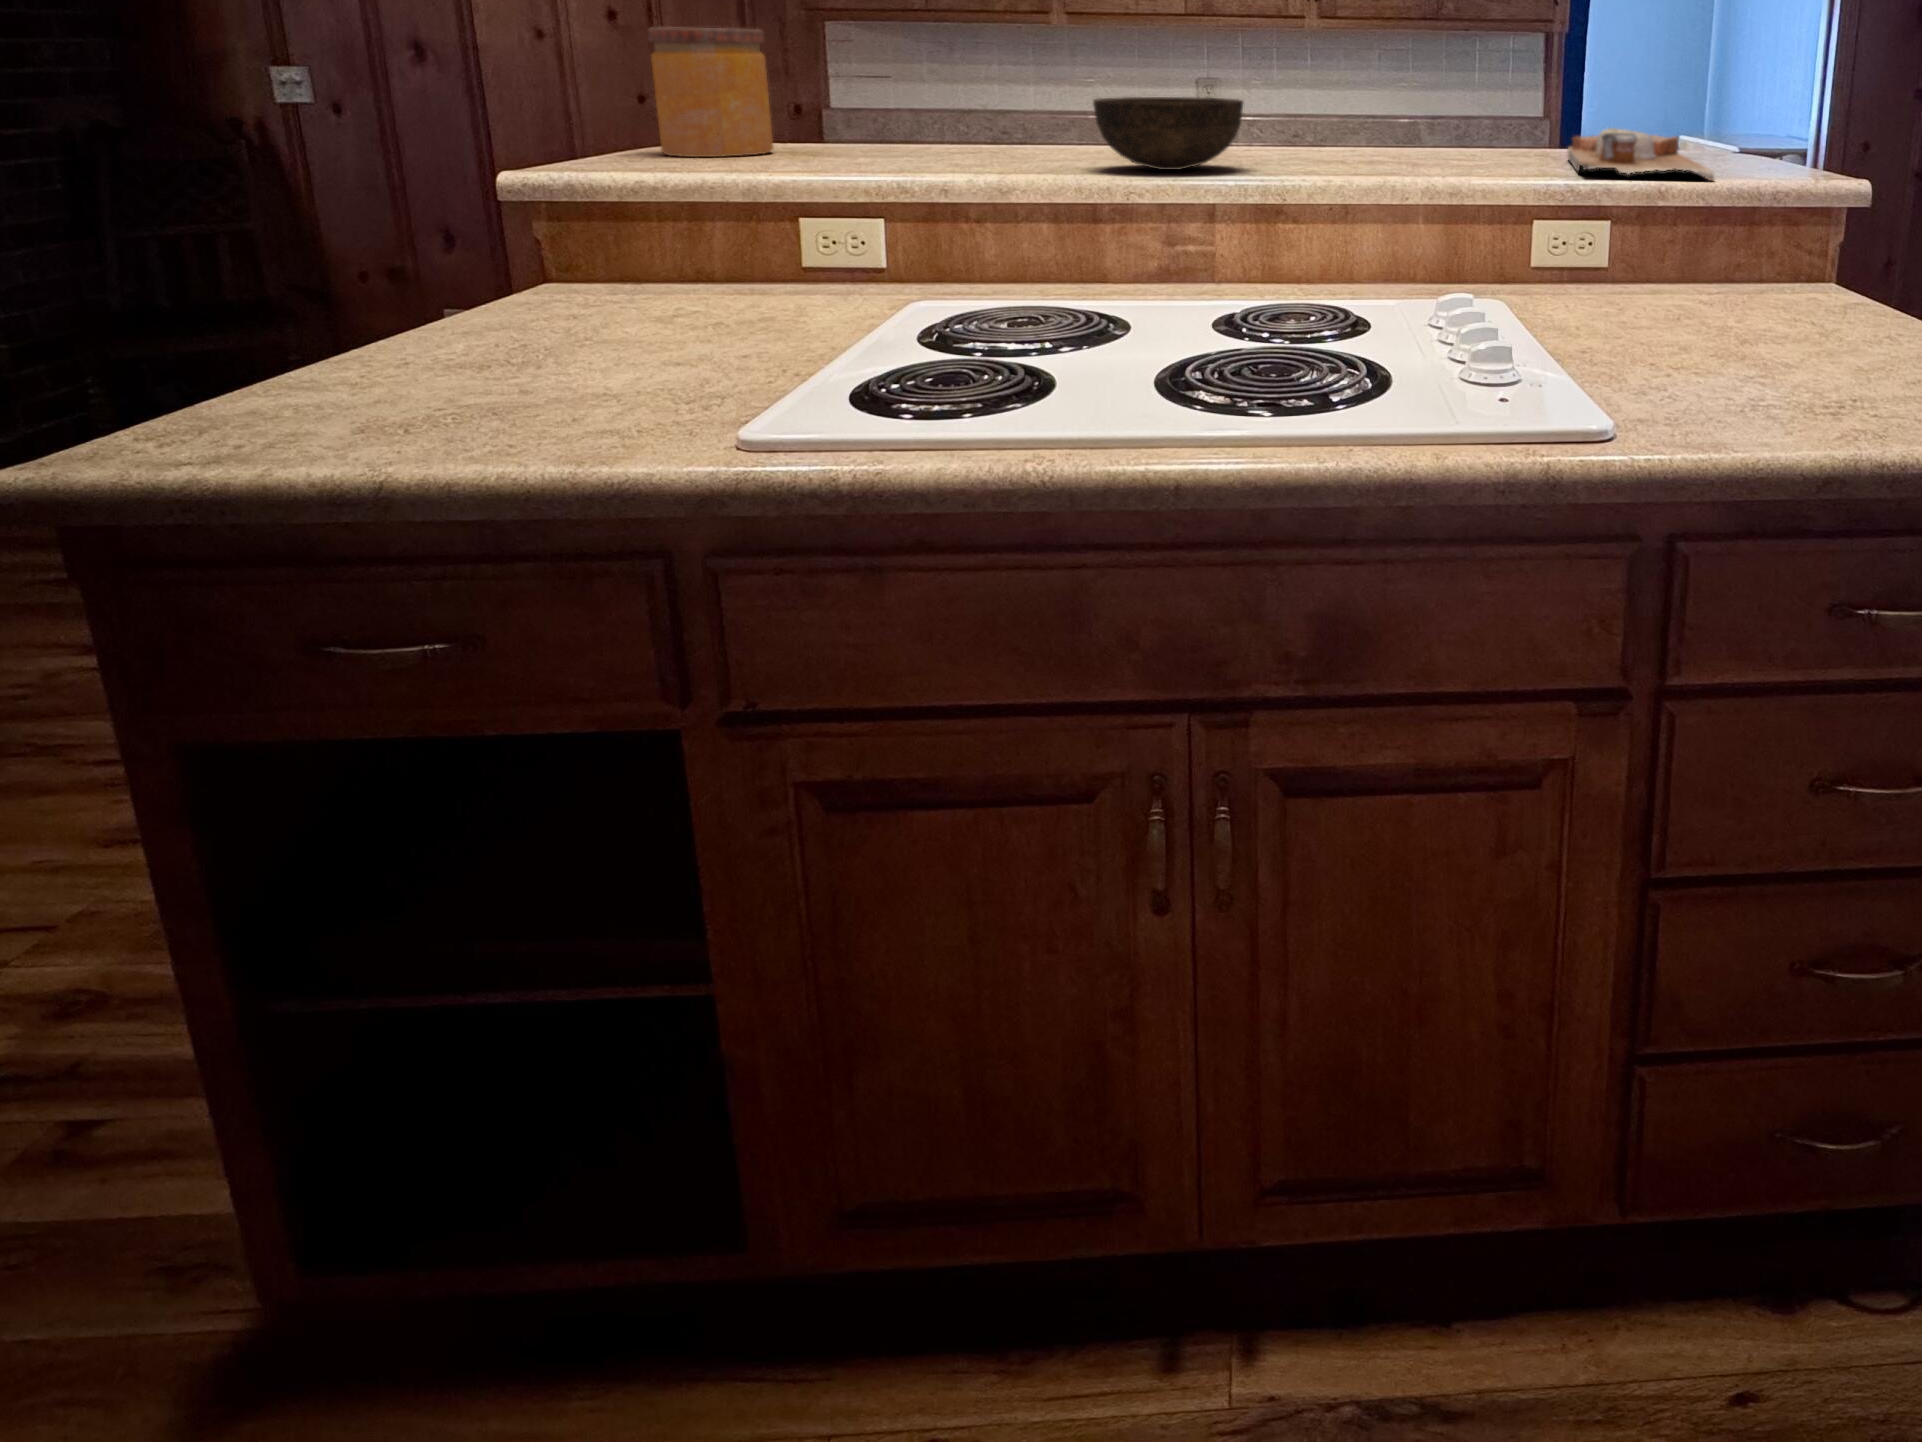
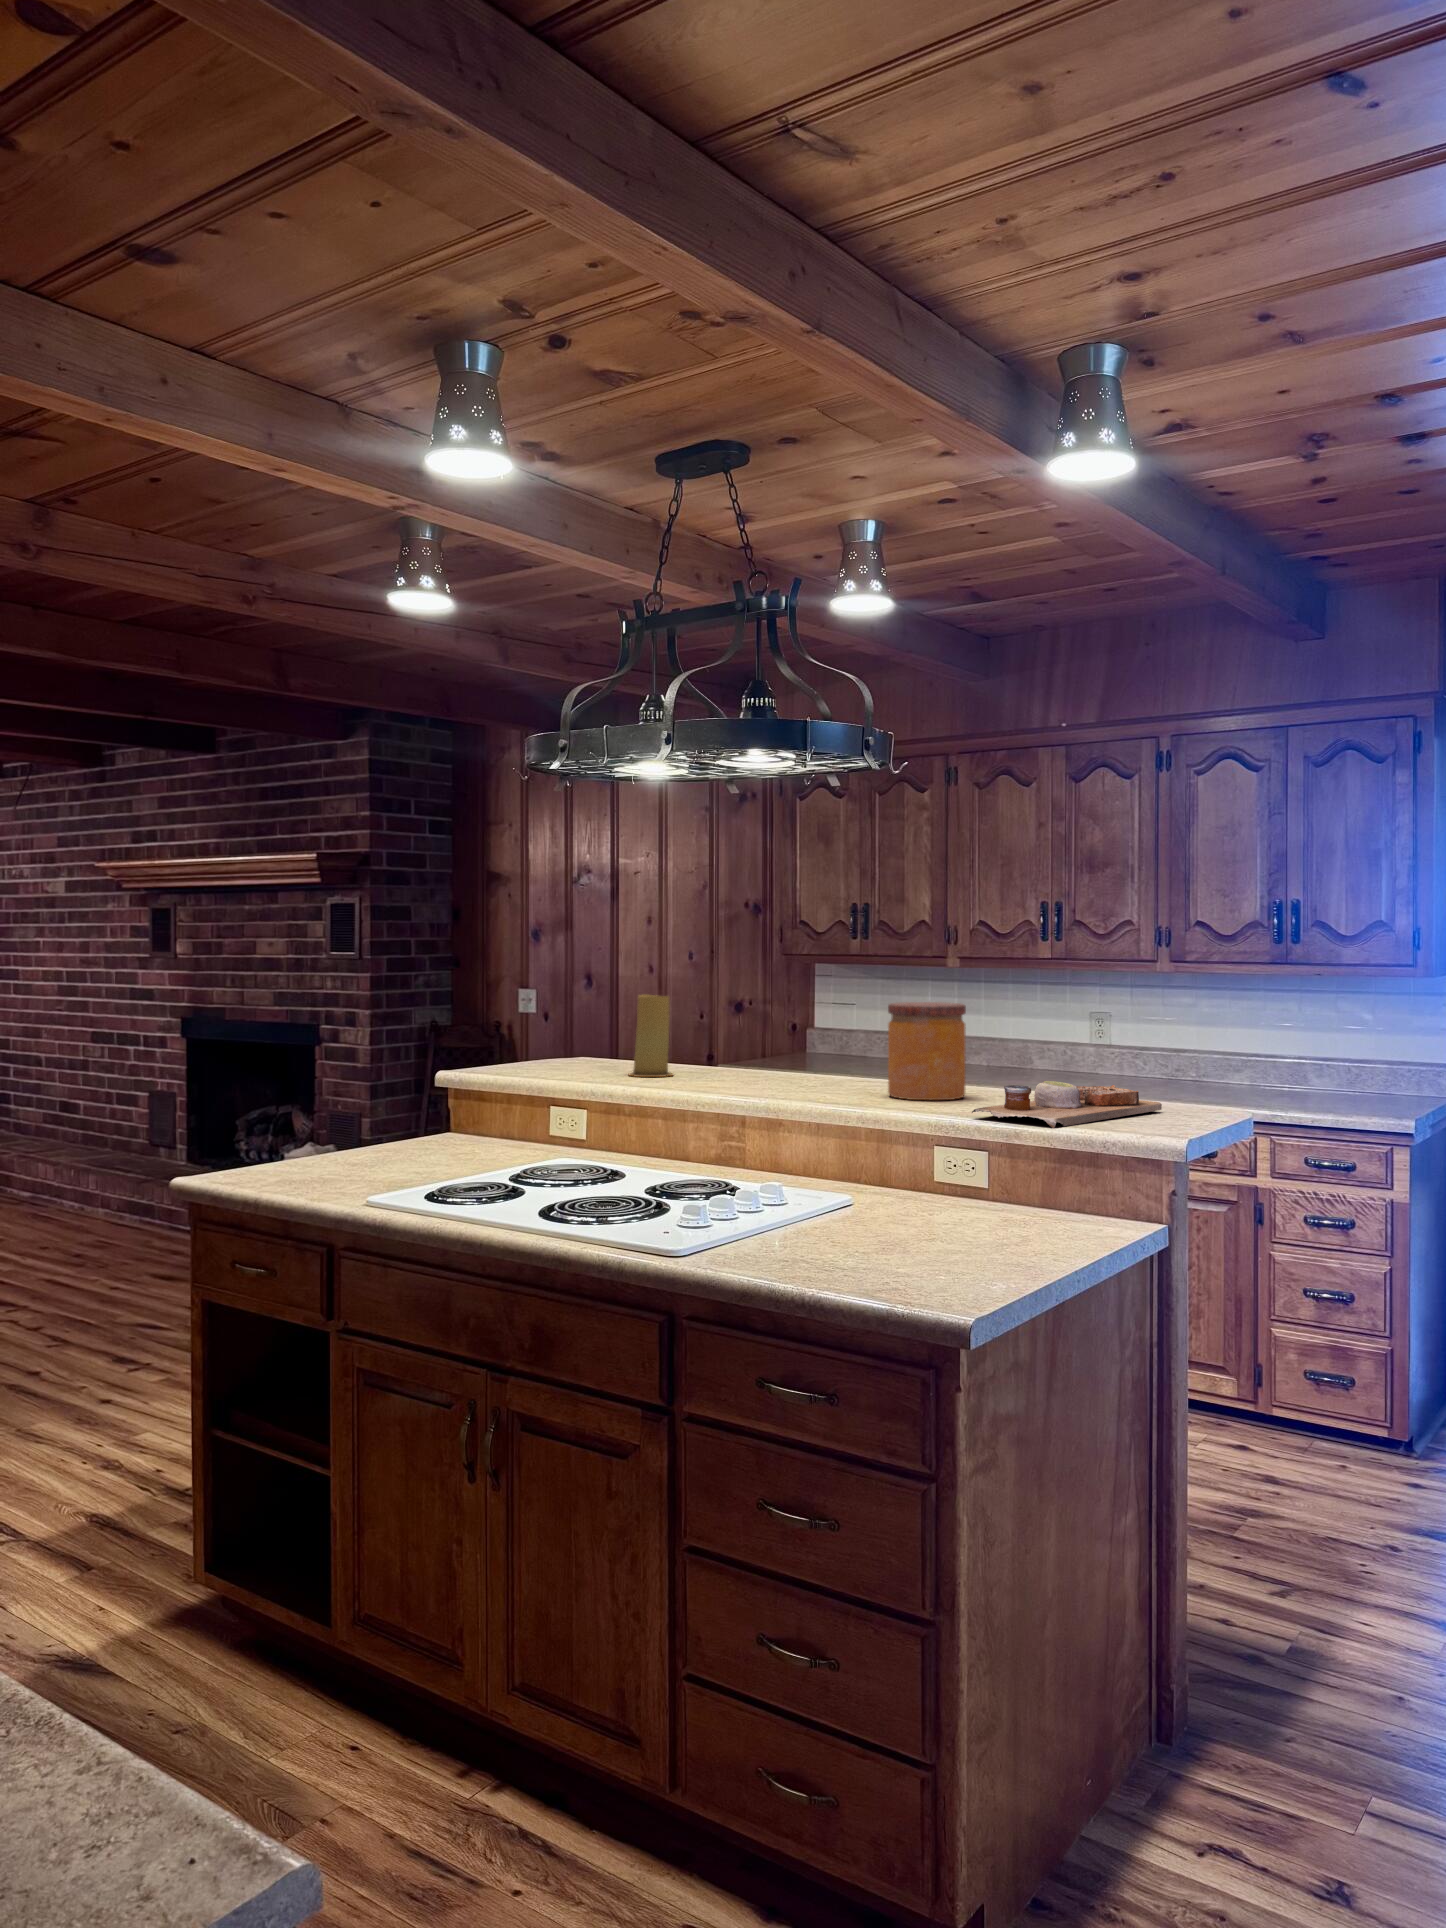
jar: present [648,27,773,157] -> present [888,1002,966,1100]
candle: none [862,30,938,161] -> present [629,995,673,1077]
bowl: present [1093,97,1243,170] -> none [704,1043,803,1093]

